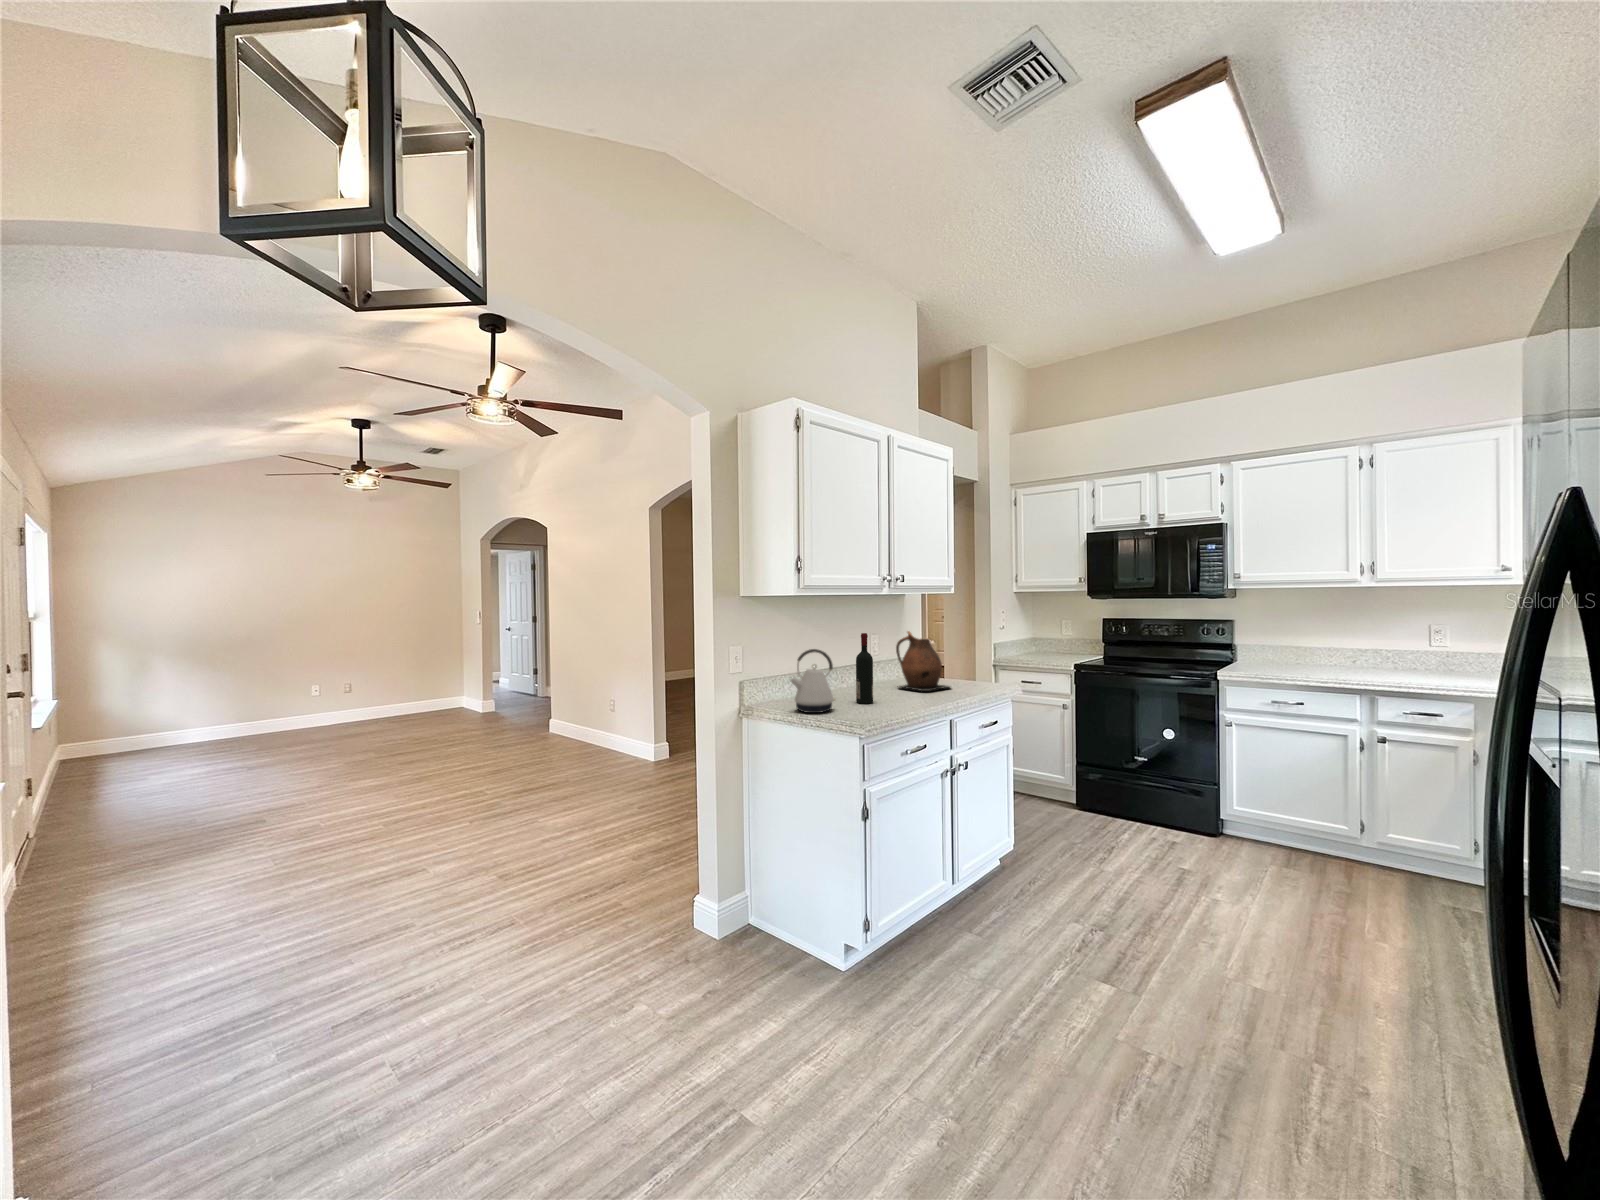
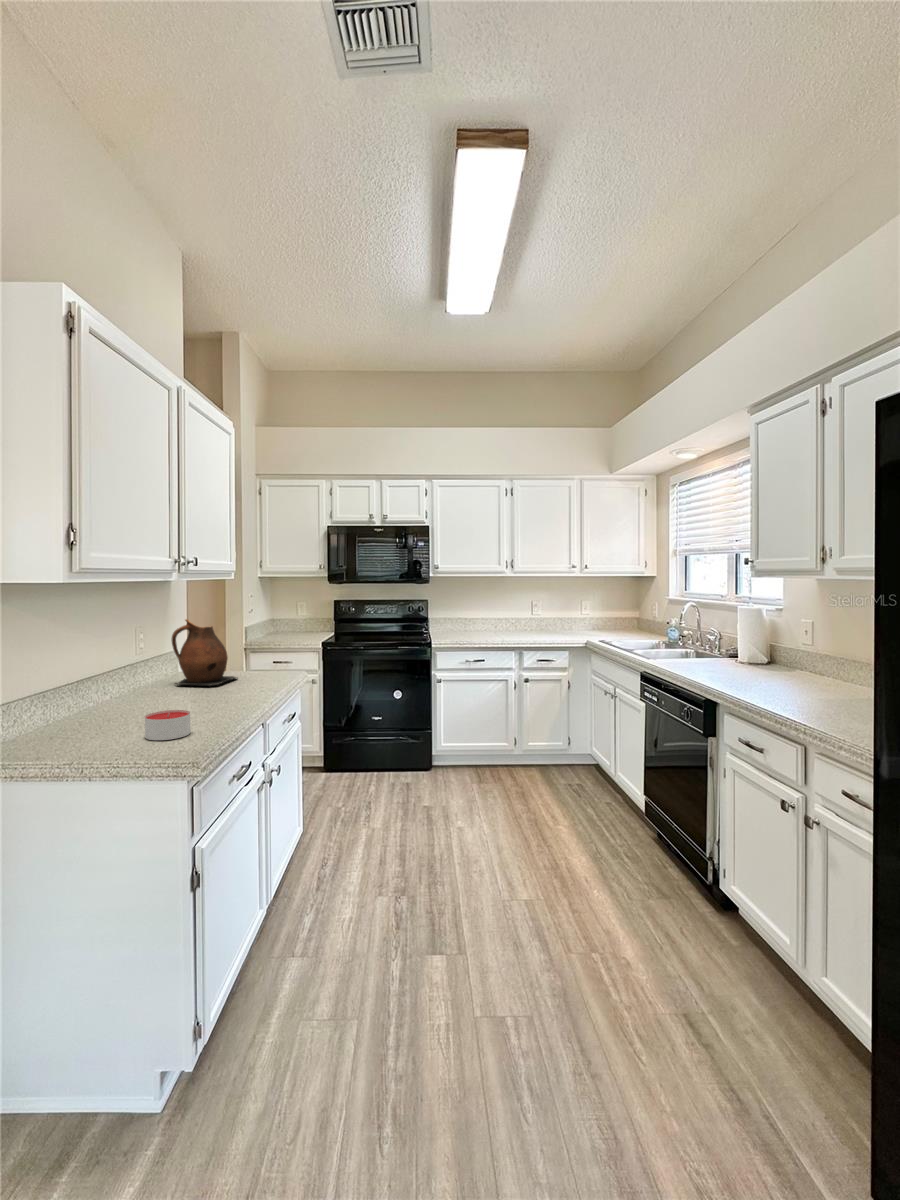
wine bottle: present [856,633,873,704] -> none [140,624,165,711]
kettle: present [790,649,835,713] -> none [53,648,123,736]
candle: none [840,702,872,723] -> present [145,710,191,740]

